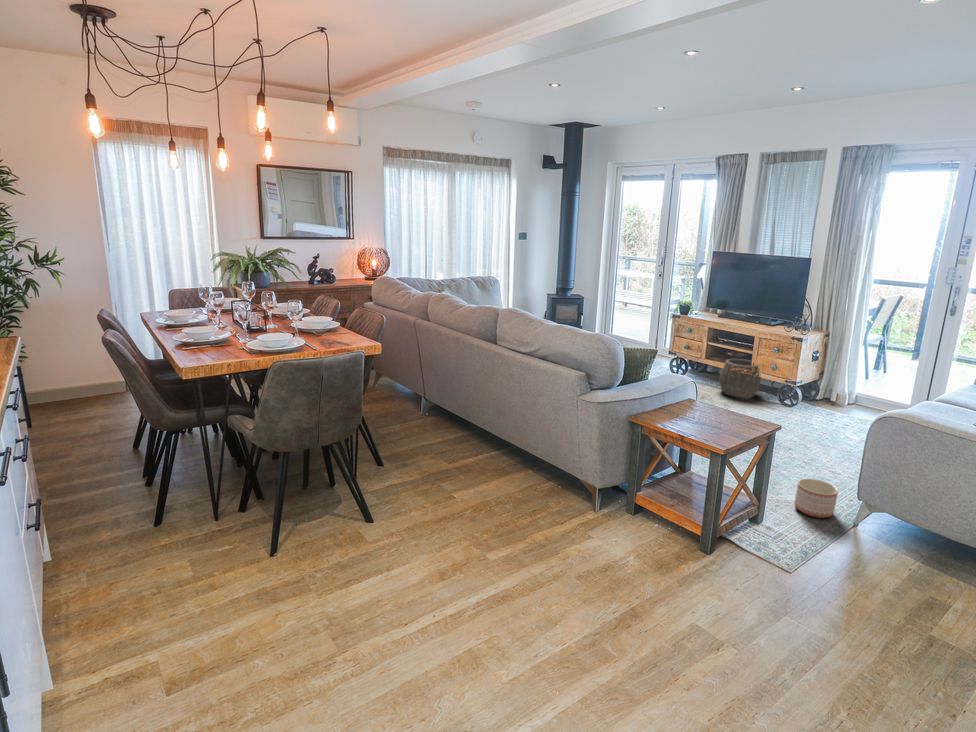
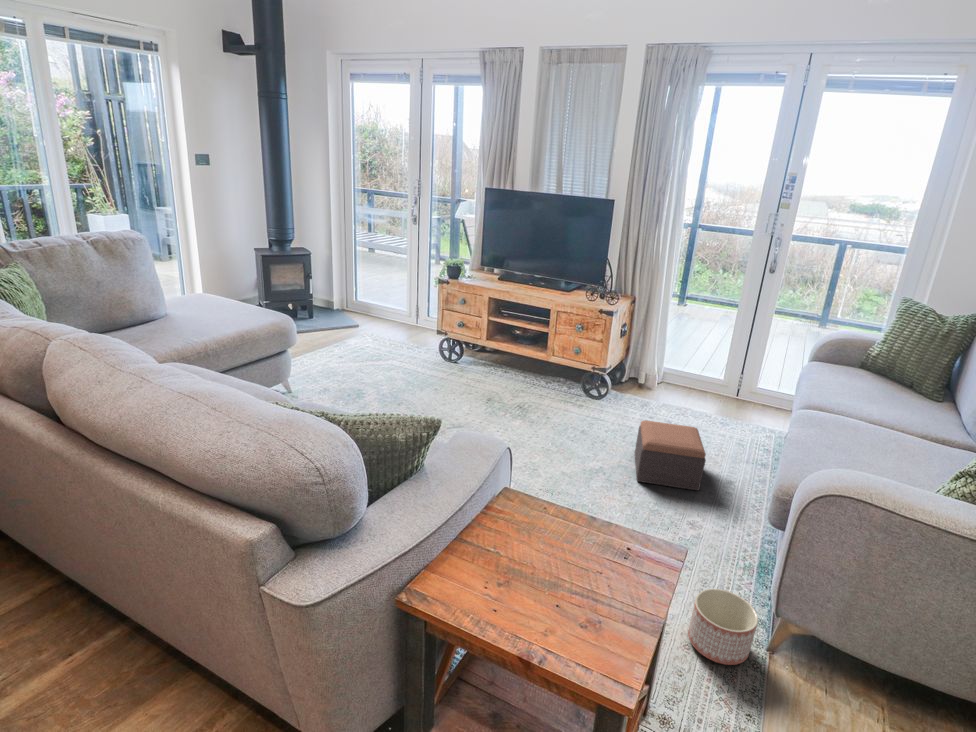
woven basket: present [720,359,761,398] -> none [509,339,561,394]
footstool: none [797,409,854,457] -> present [635,420,706,491]

